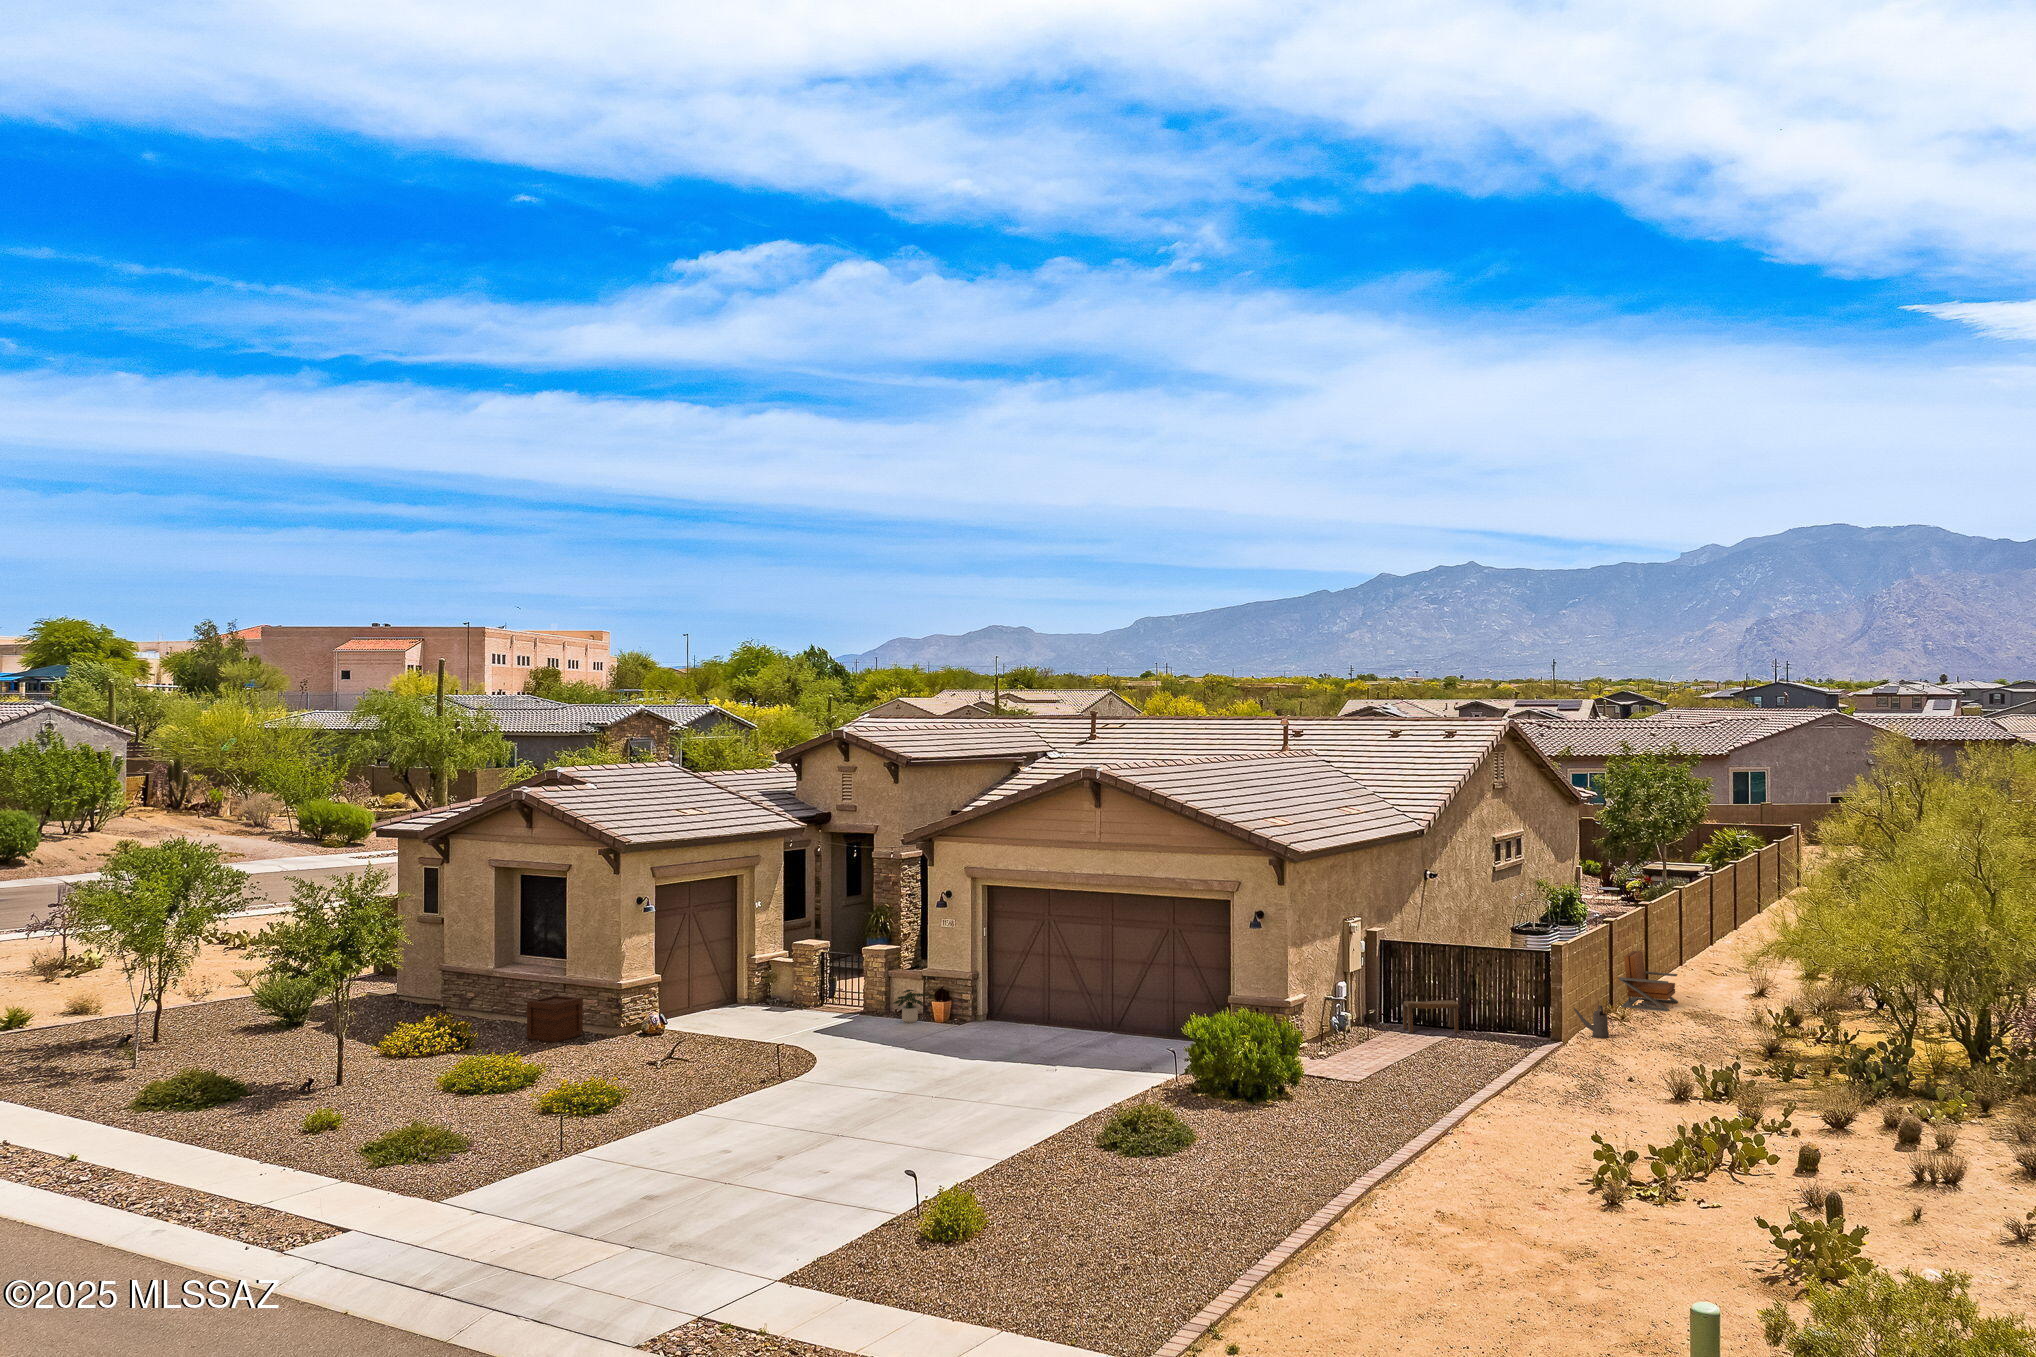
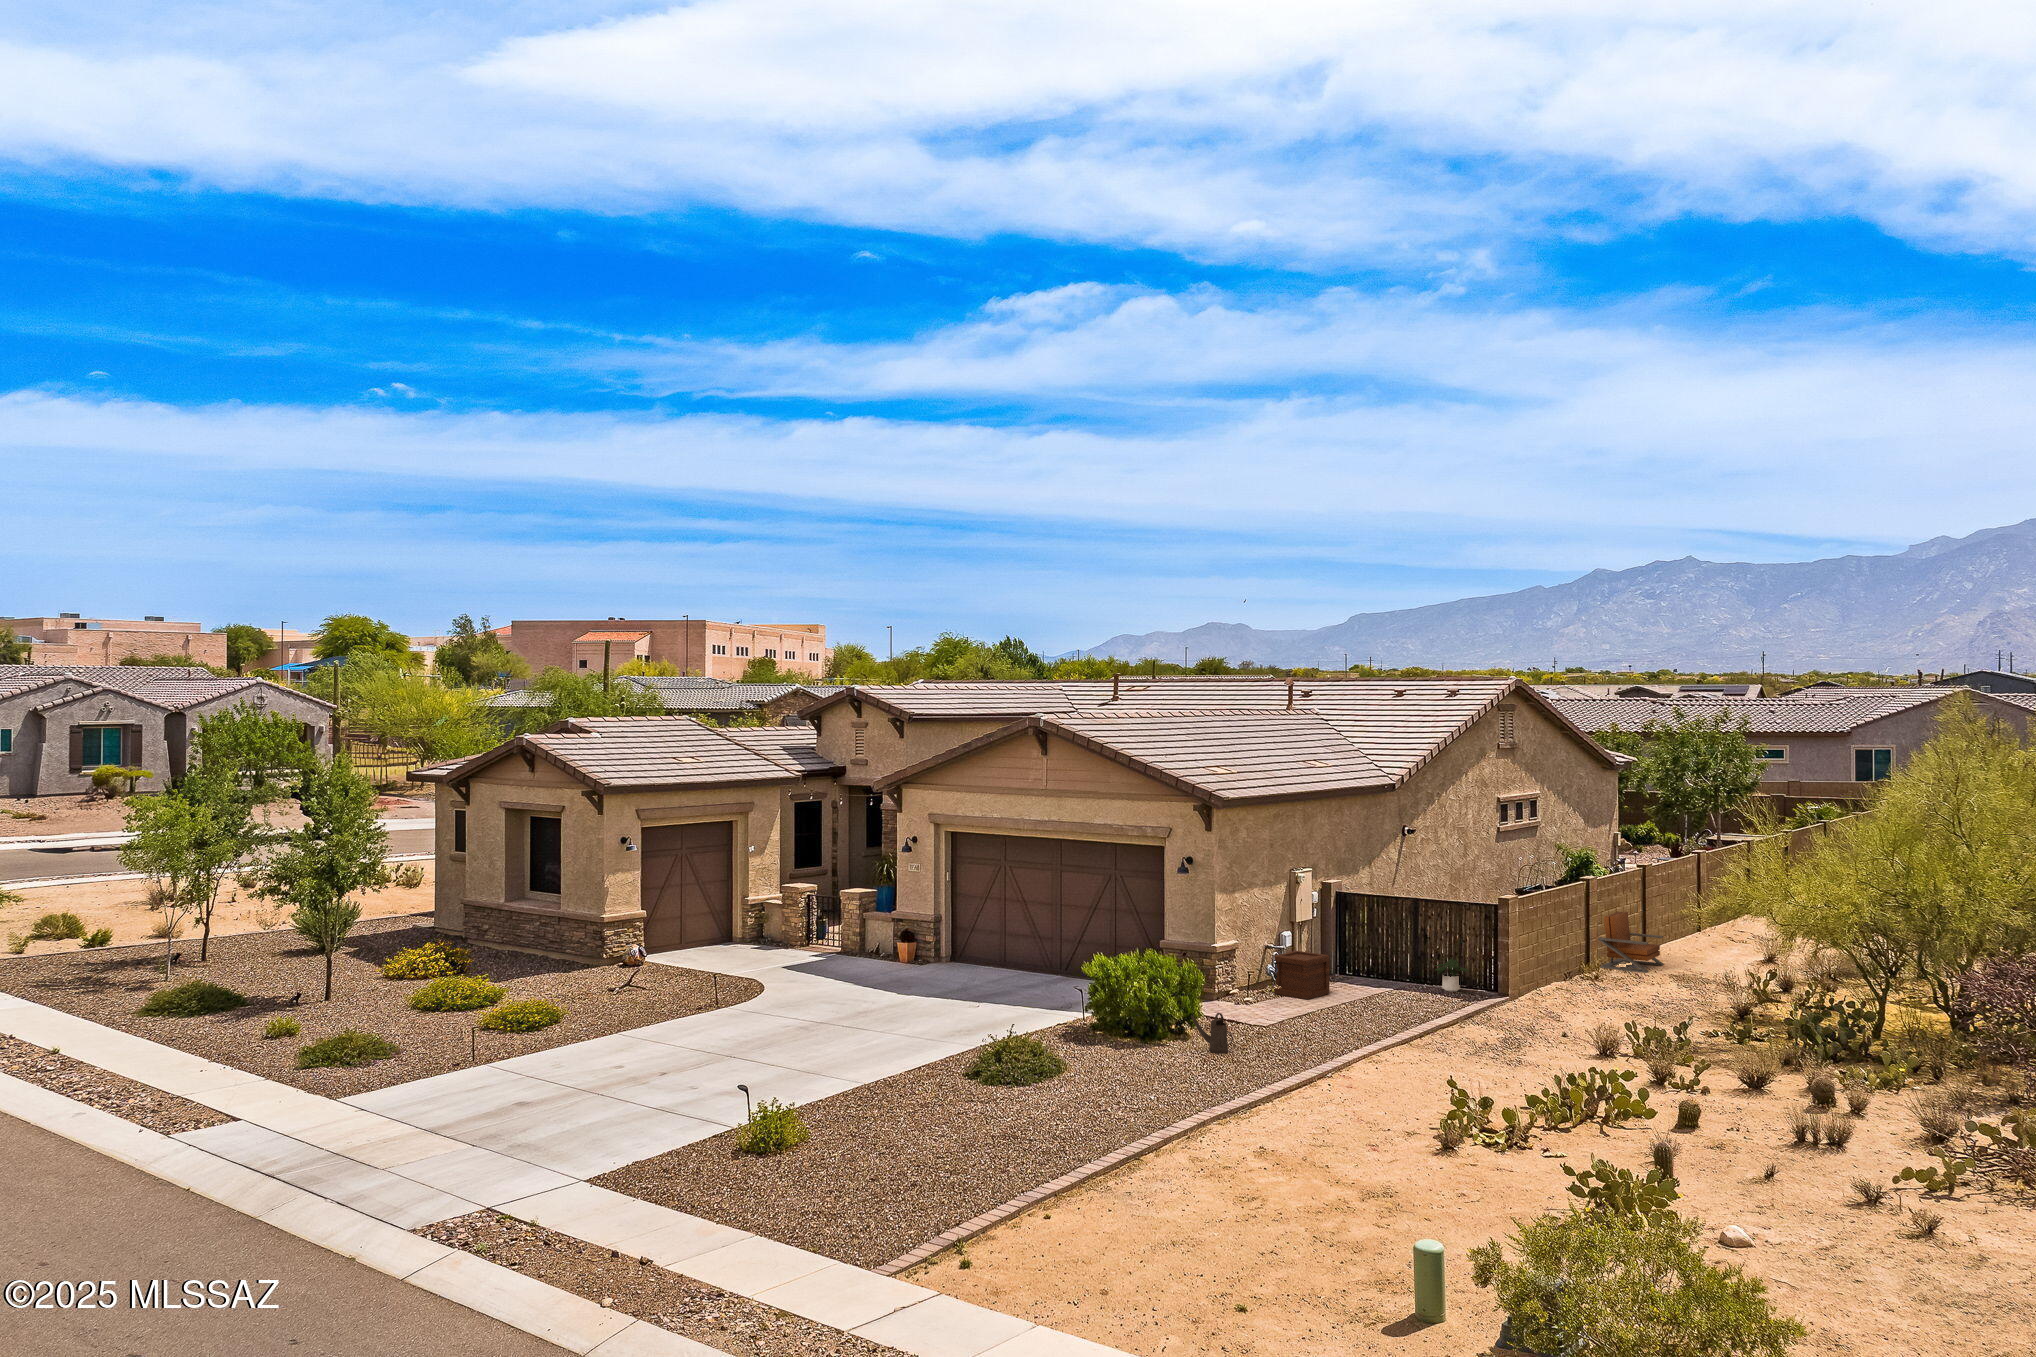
potted plant: present [893,990,927,1023] -> present [1435,957,1469,992]
wooden crate: present [527,995,583,1042] -> present [1274,951,1330,1000]
bench: present [1403,1000,1459,1033] -> none [1359,953,1413,986]
watering can: present [1574,1005,1614,1039] -> present [1191,1013,1233,1054]

